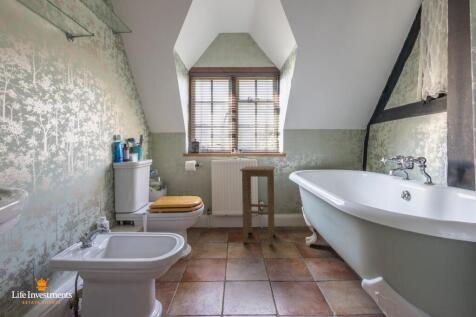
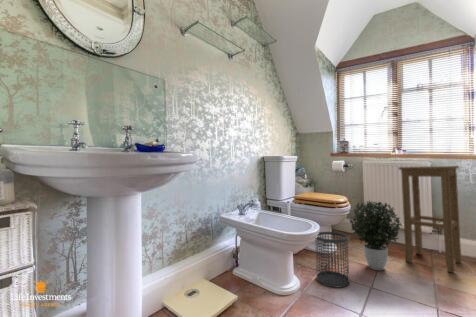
potted plant: none [205,200,244,258] -> present [350,201,402,270]
wastebasket: none [177,236,208,291] -> present [315,232,349,287]

